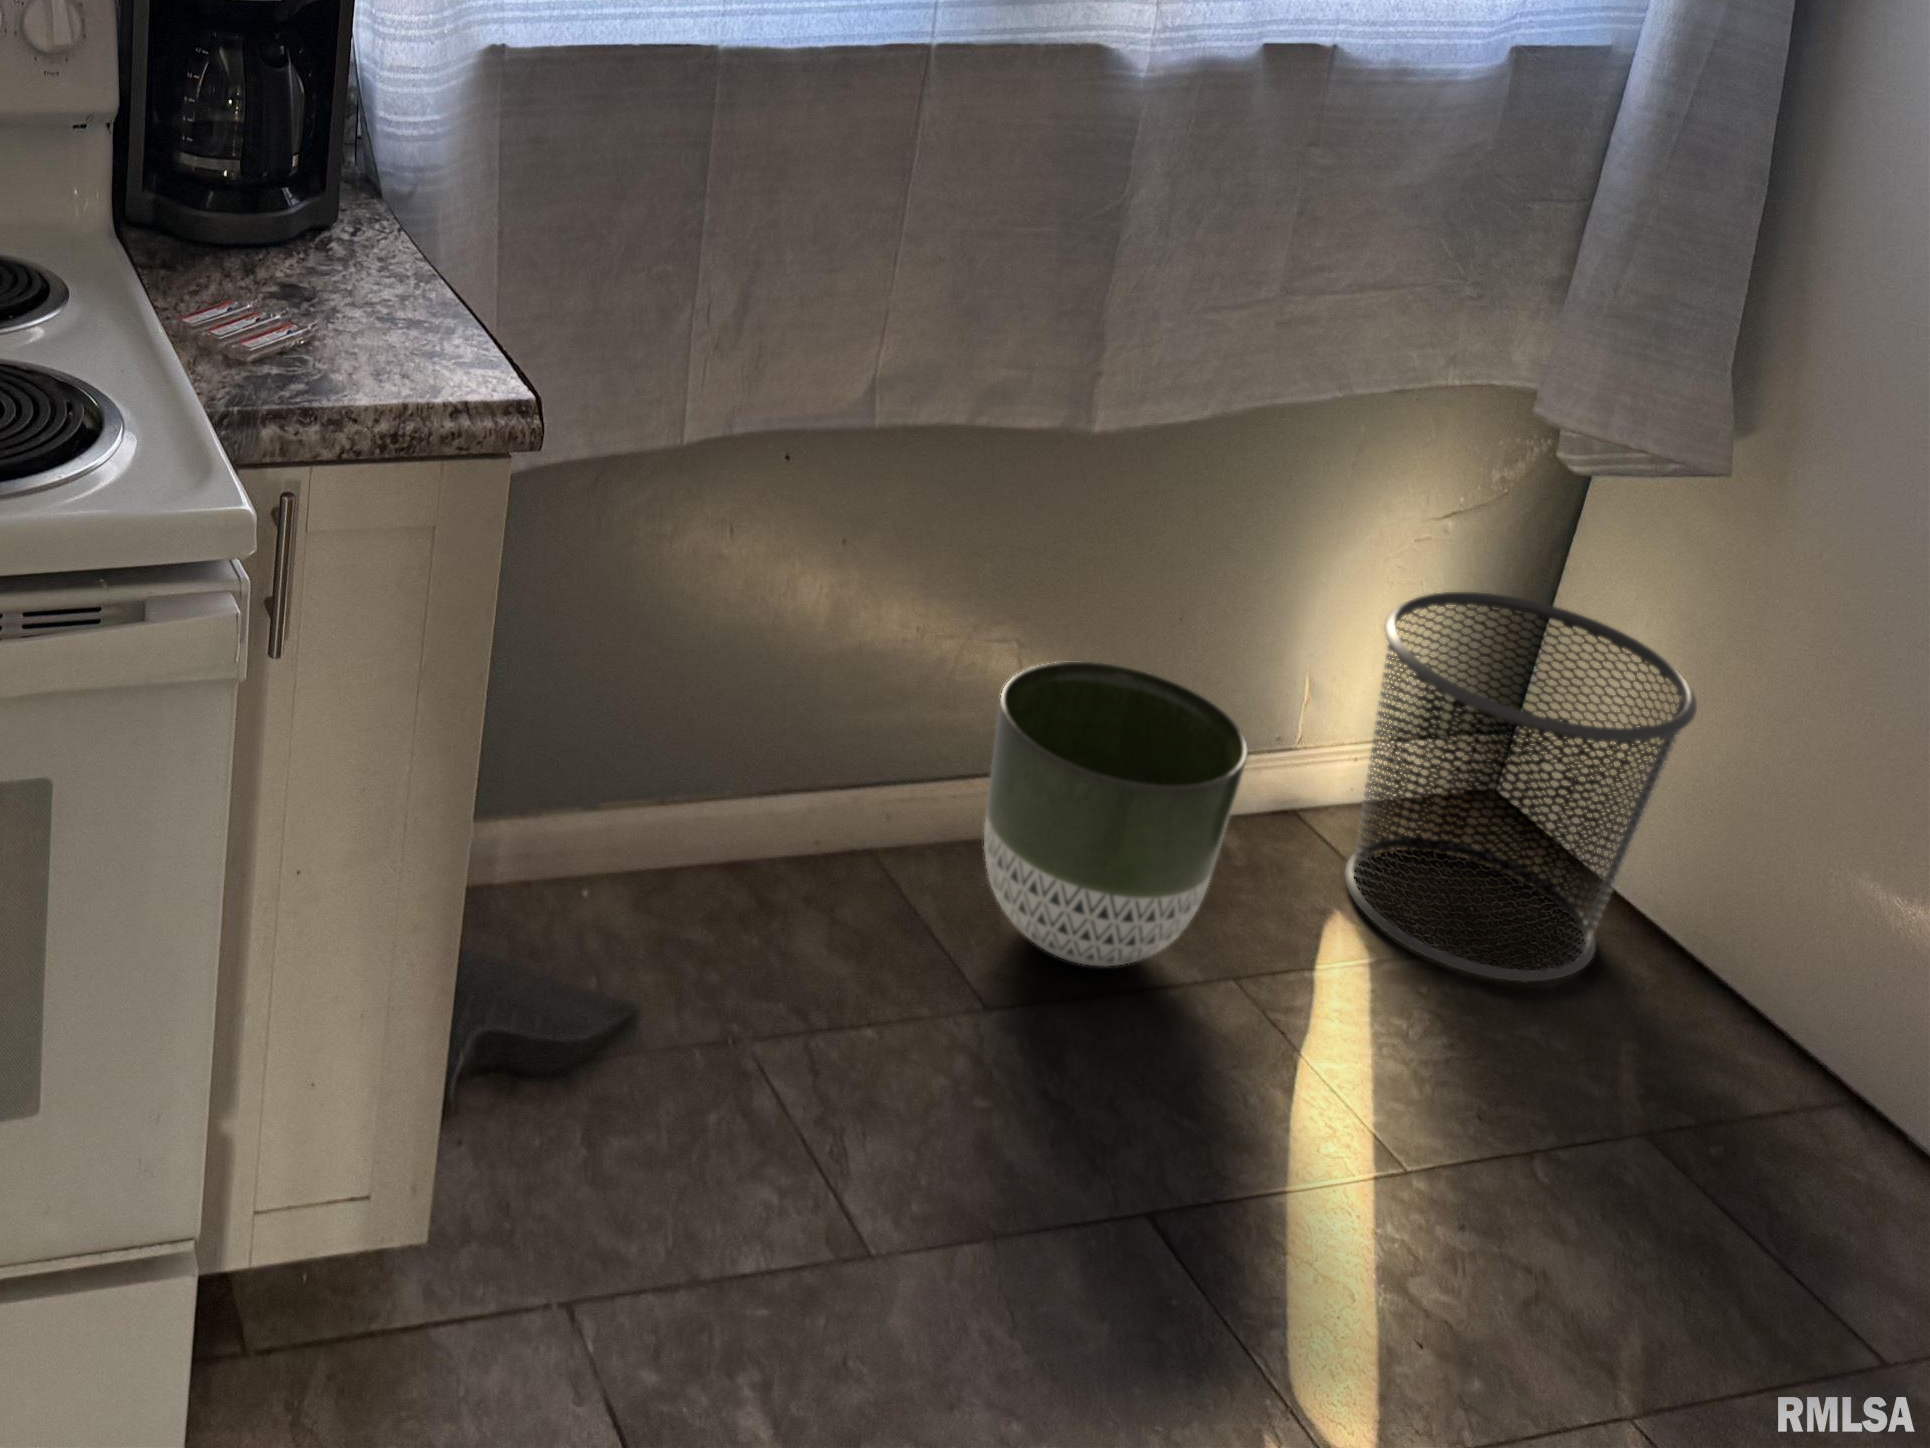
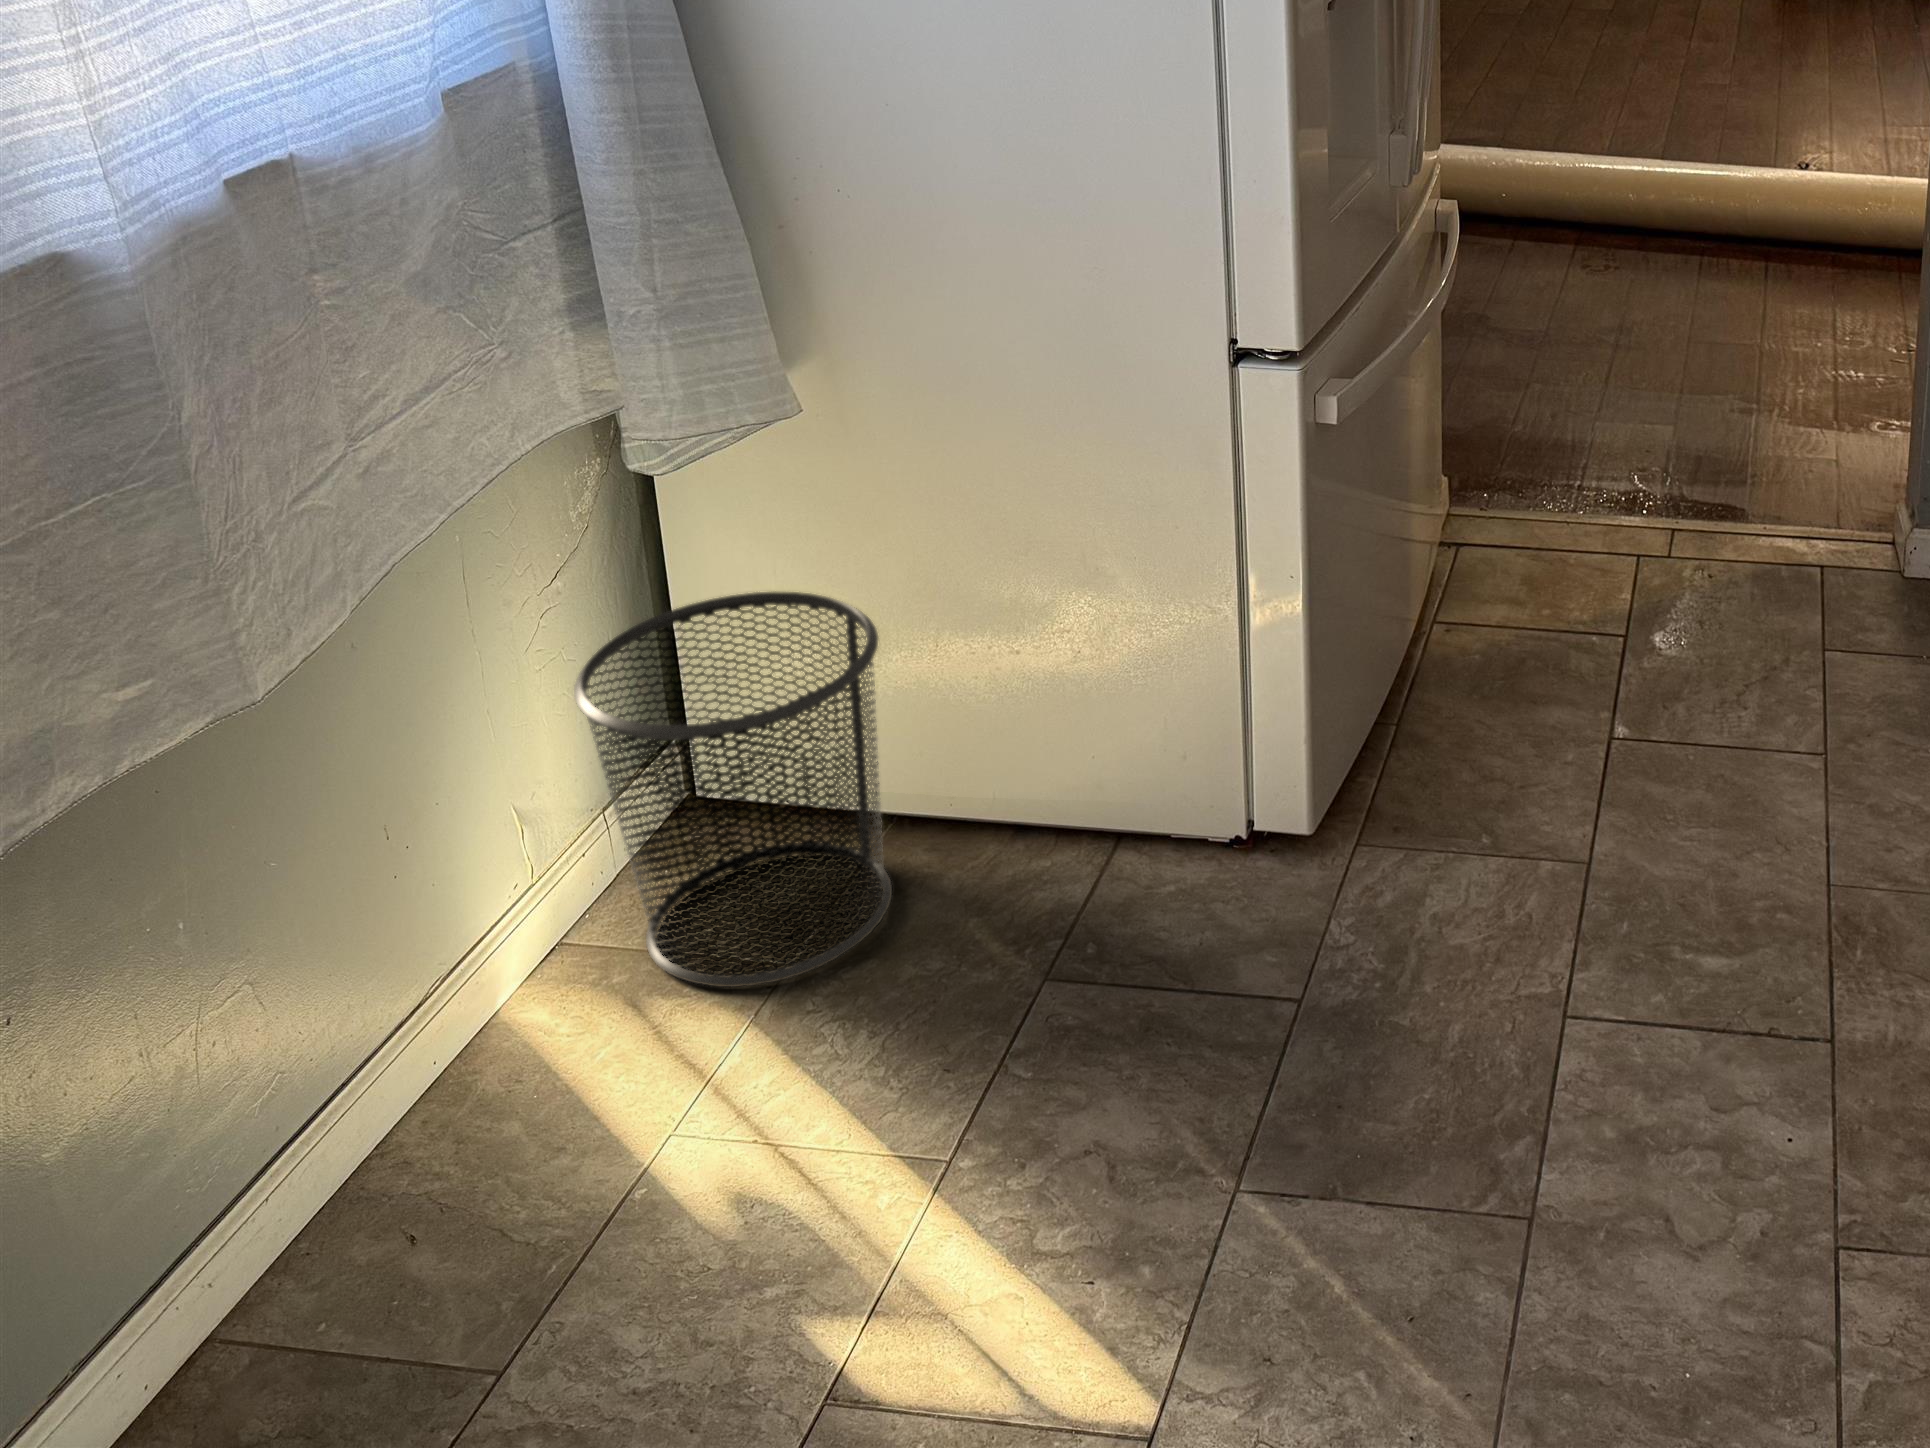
planter: present [984,662,1248,966] -> none [286,897,621,1274]

